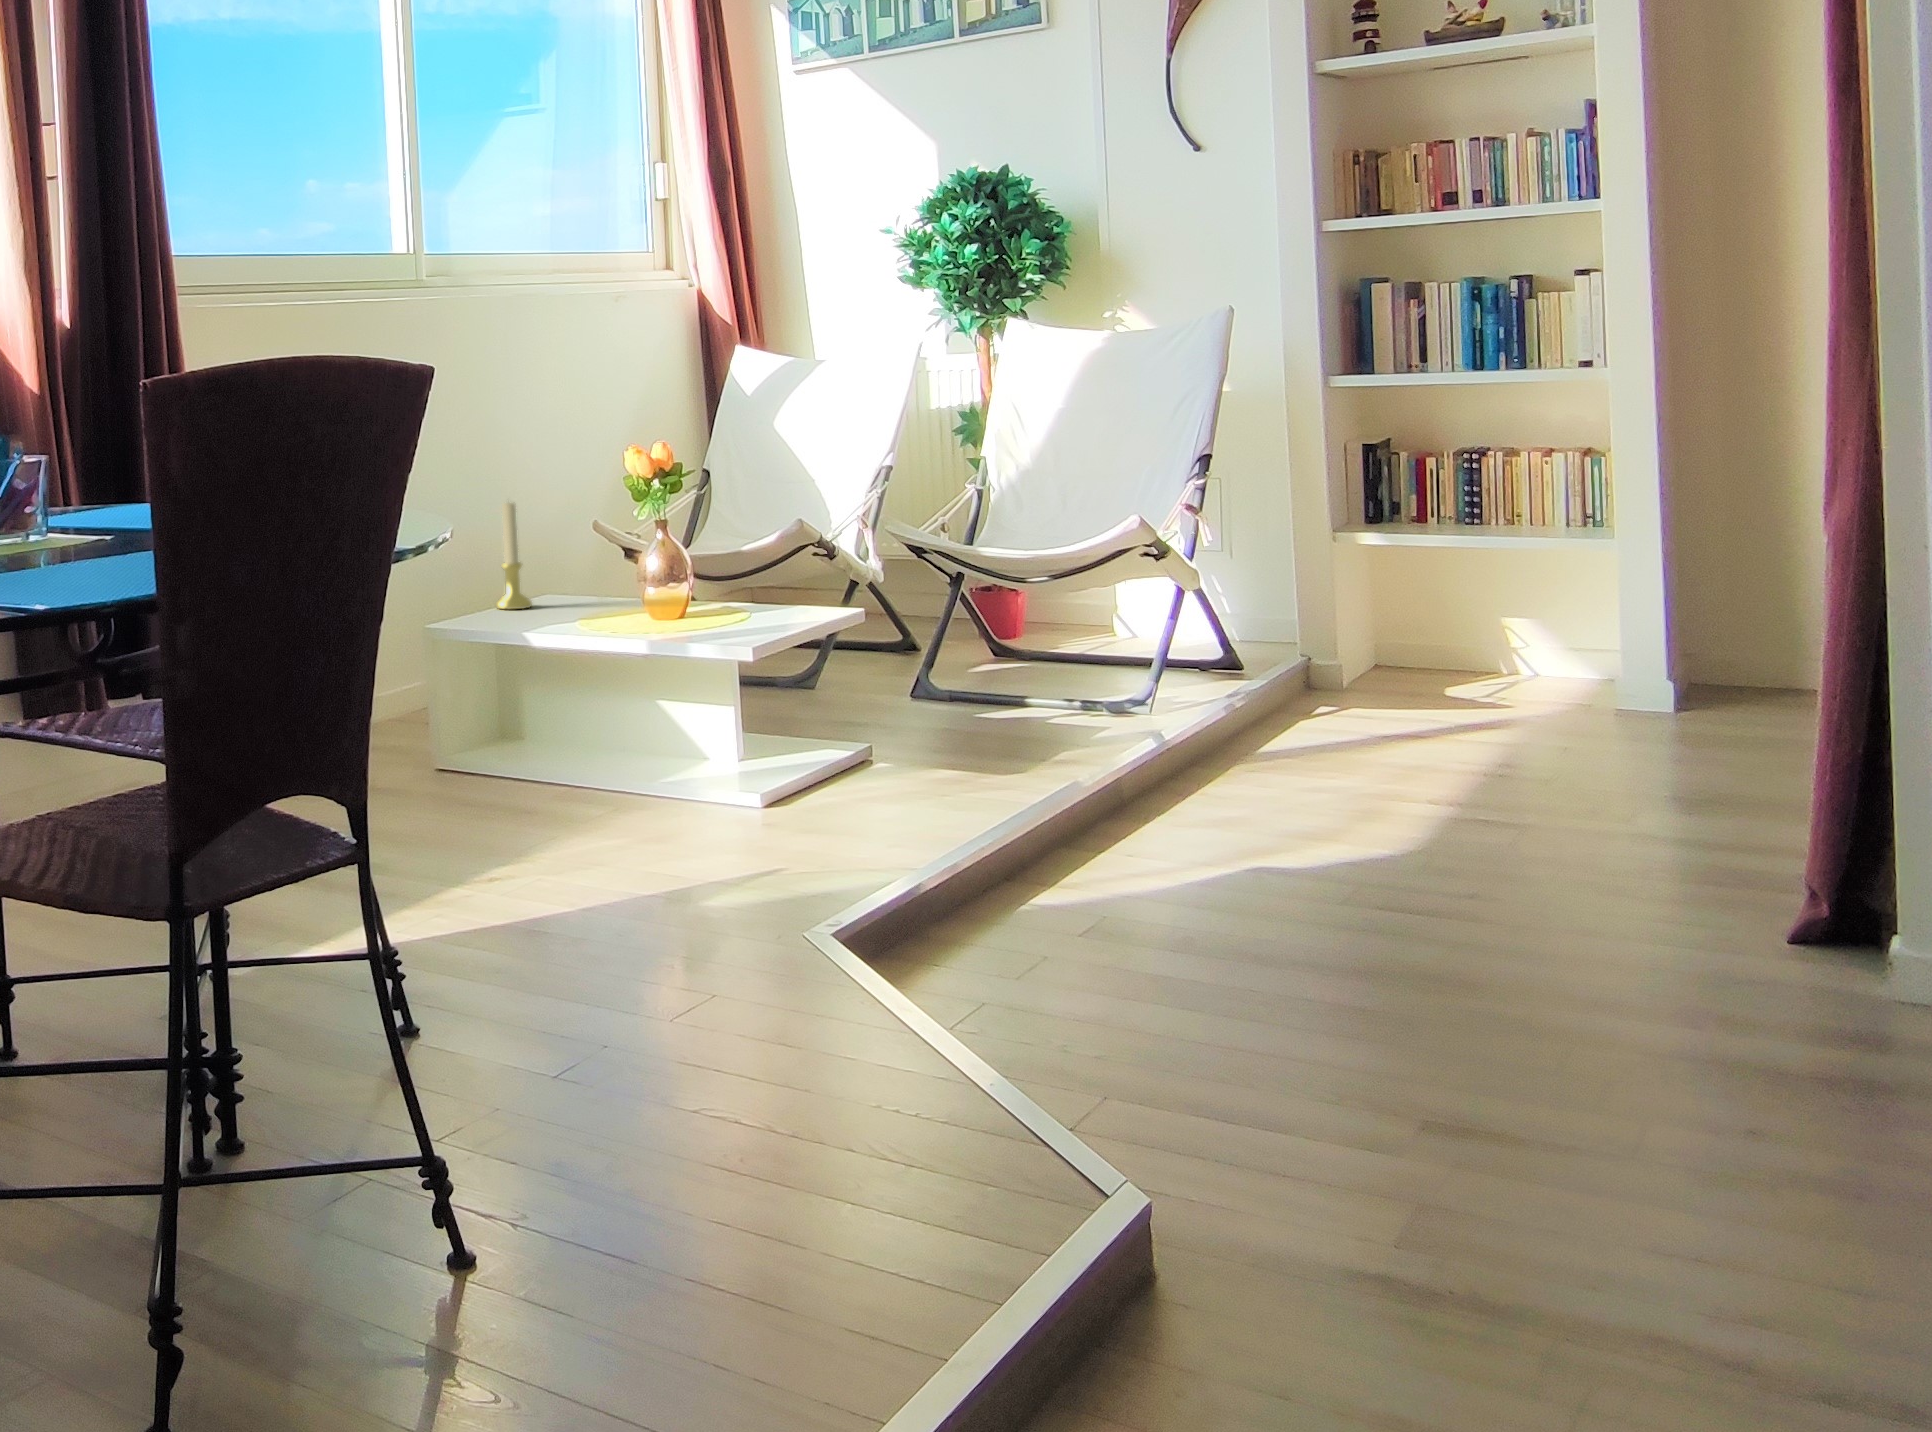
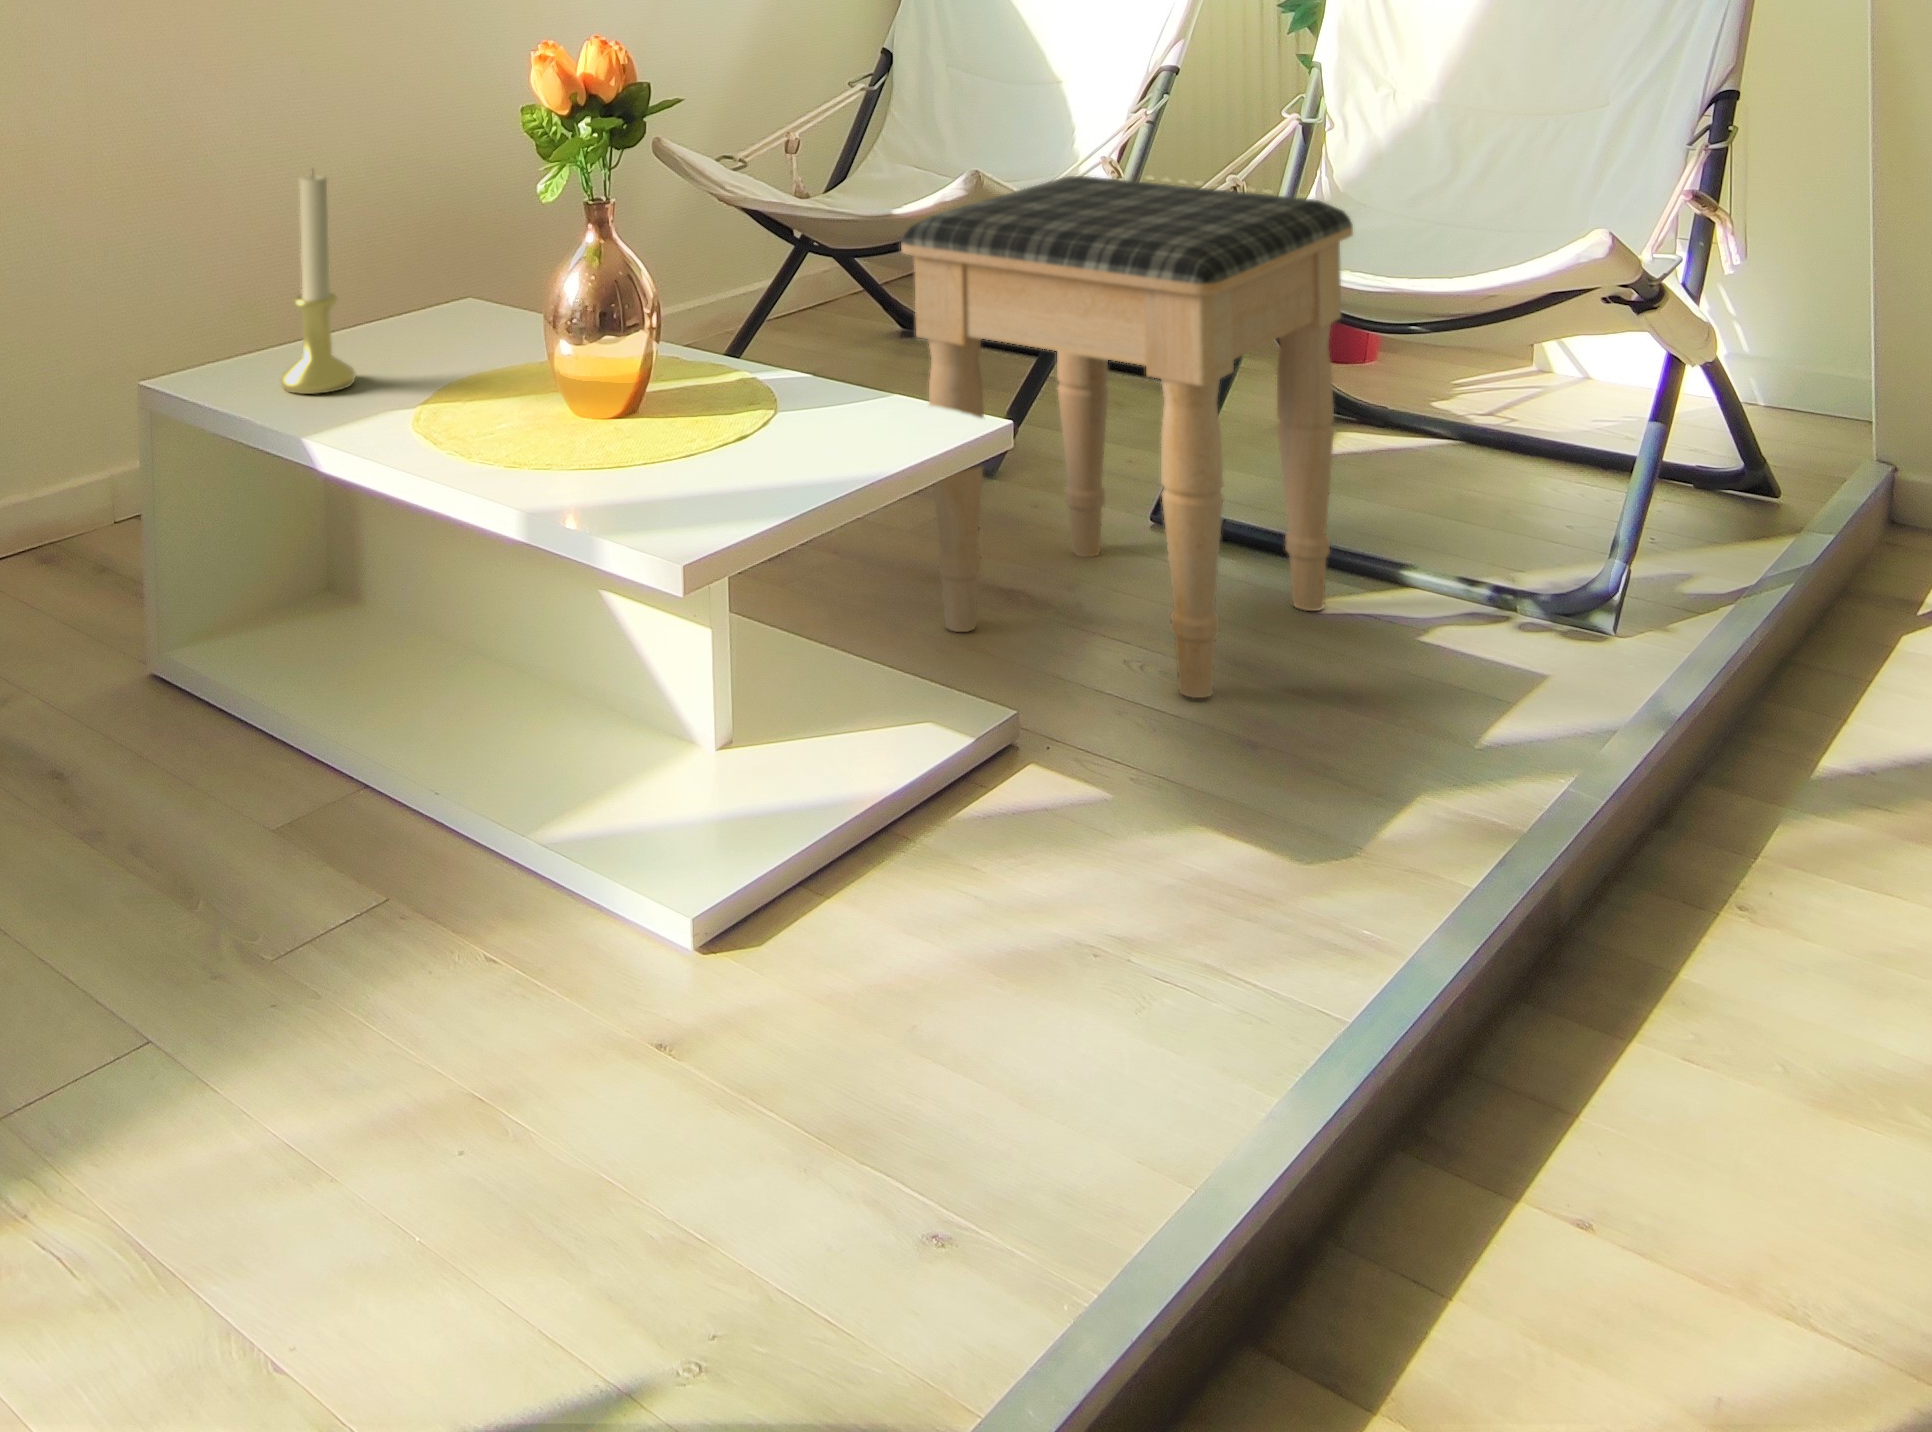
footstool: none [797,505,1023,737] -> present [901,176,1353,698]

